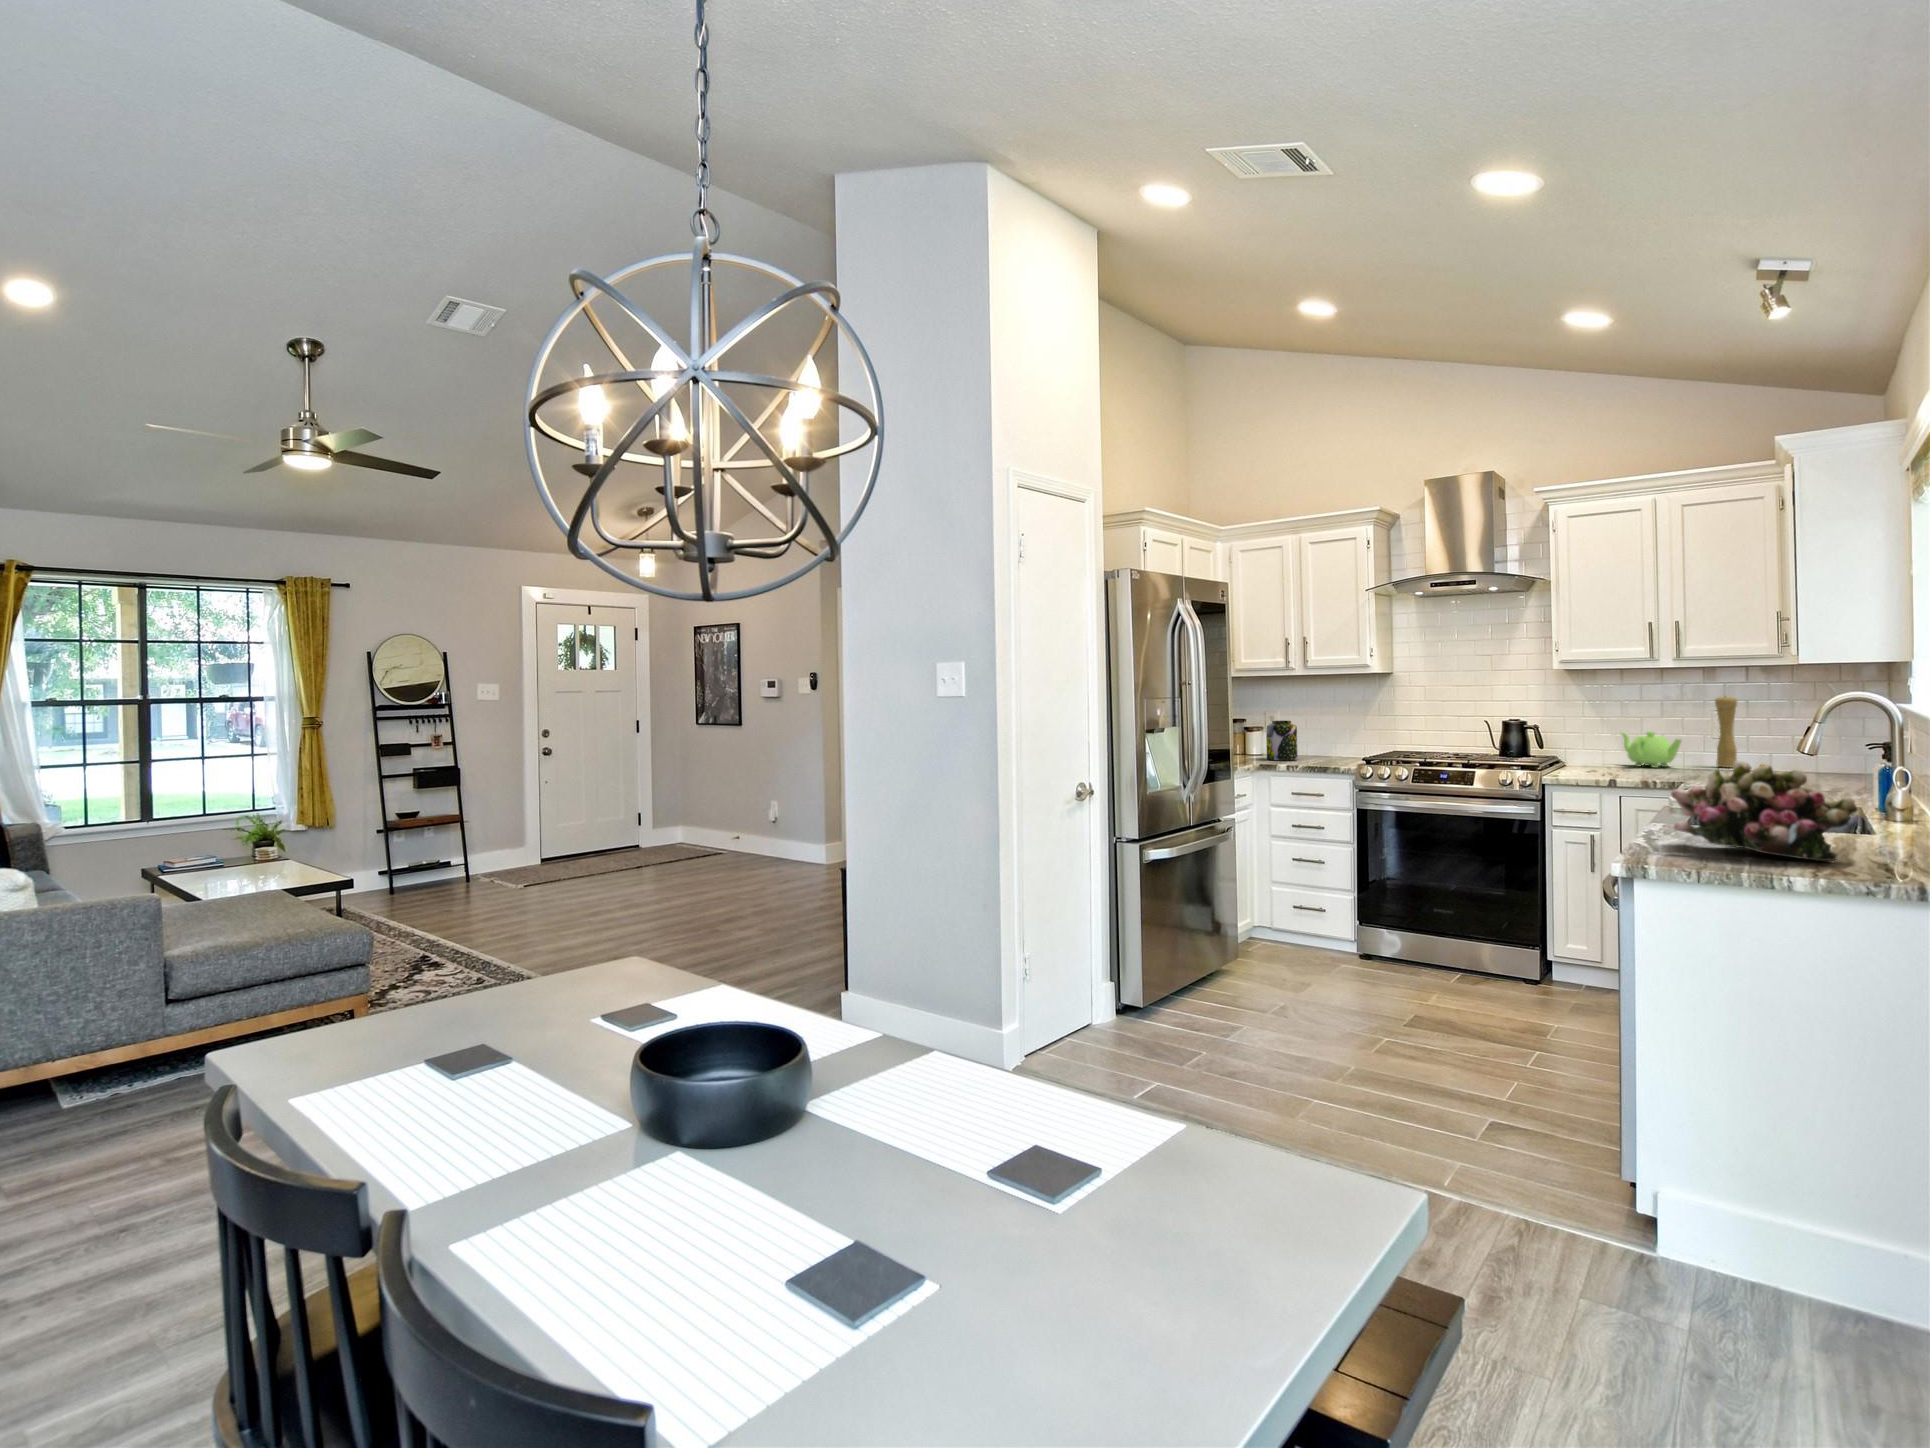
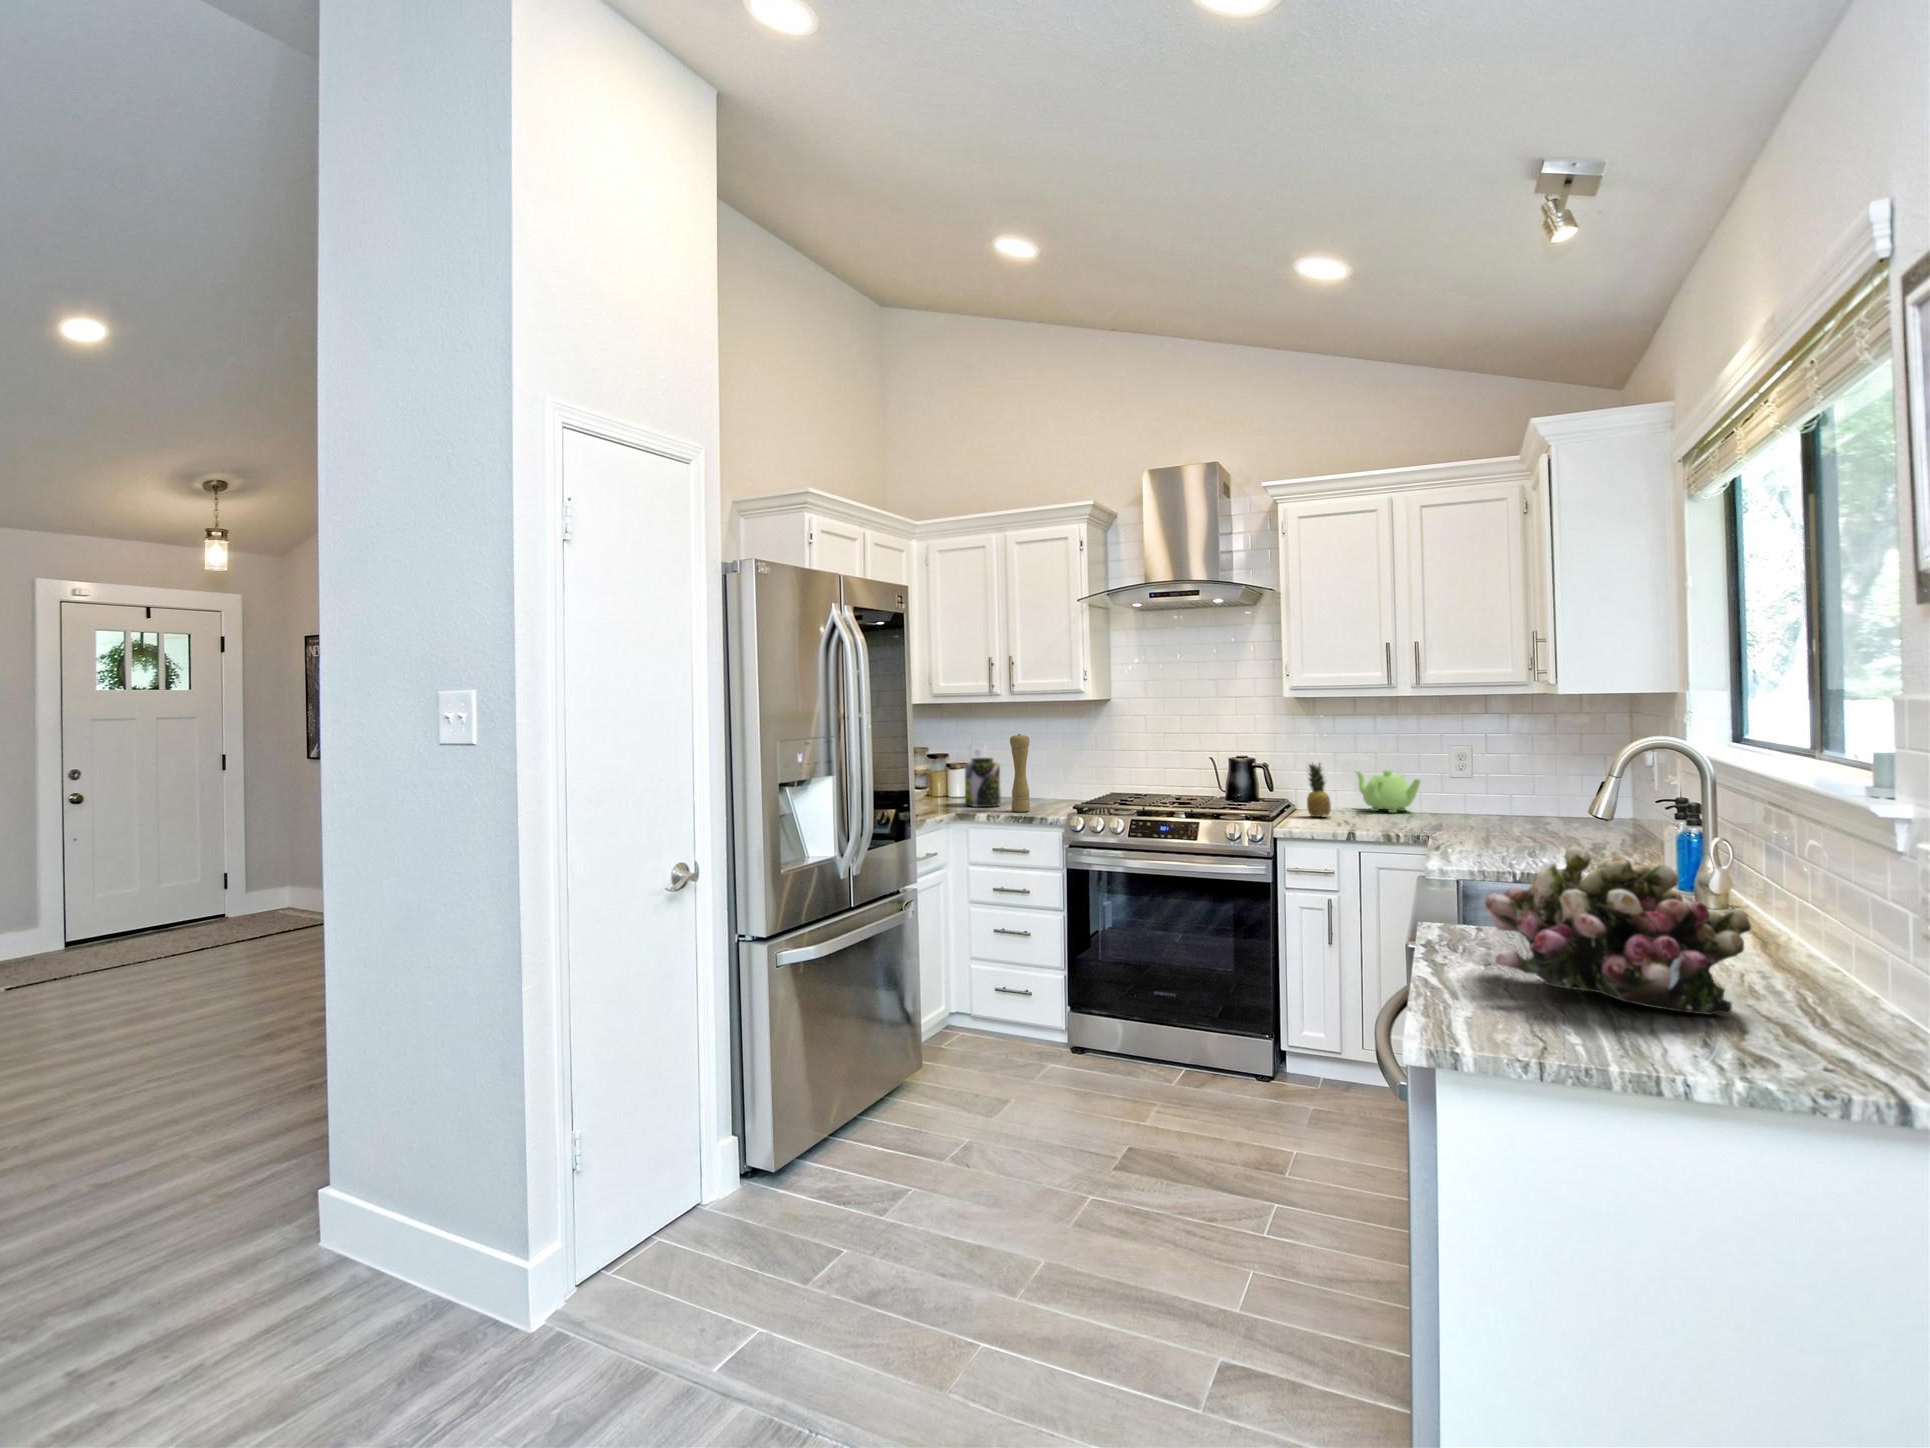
pepper mill: present [1715,696,1737,767] -> present [1010,734,1030,812]
fruit: none [1573,722,1595,770] -> present [1307,763,1331,817]

